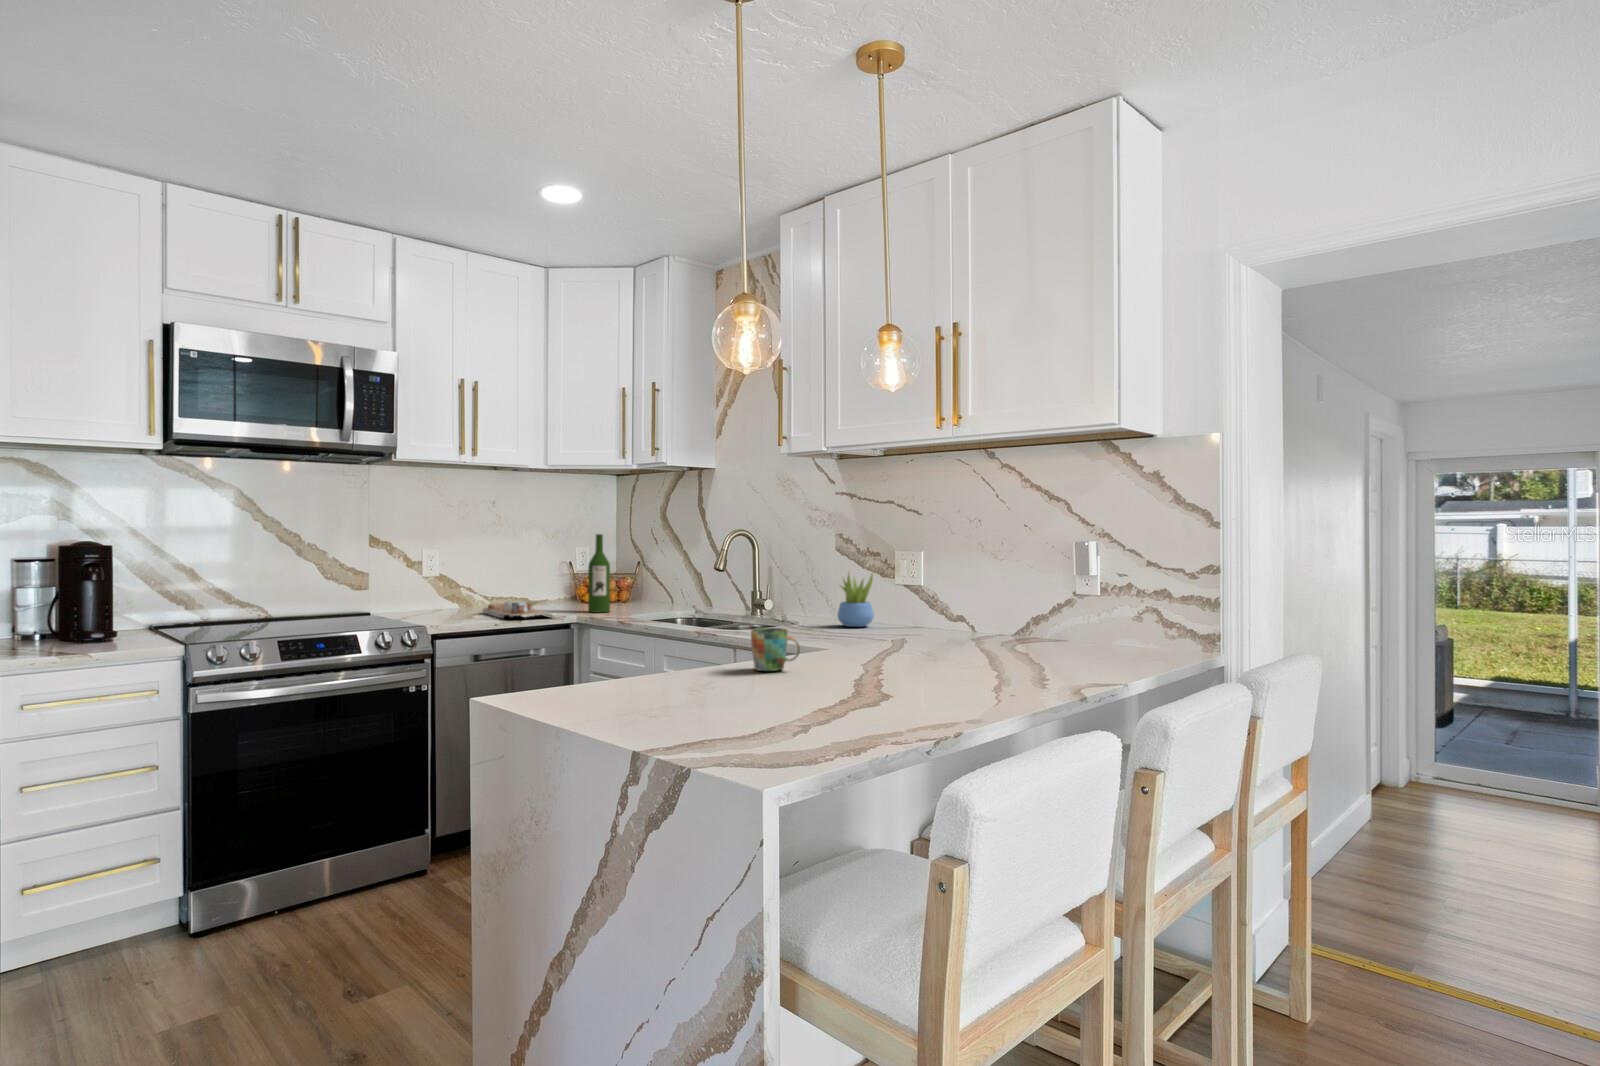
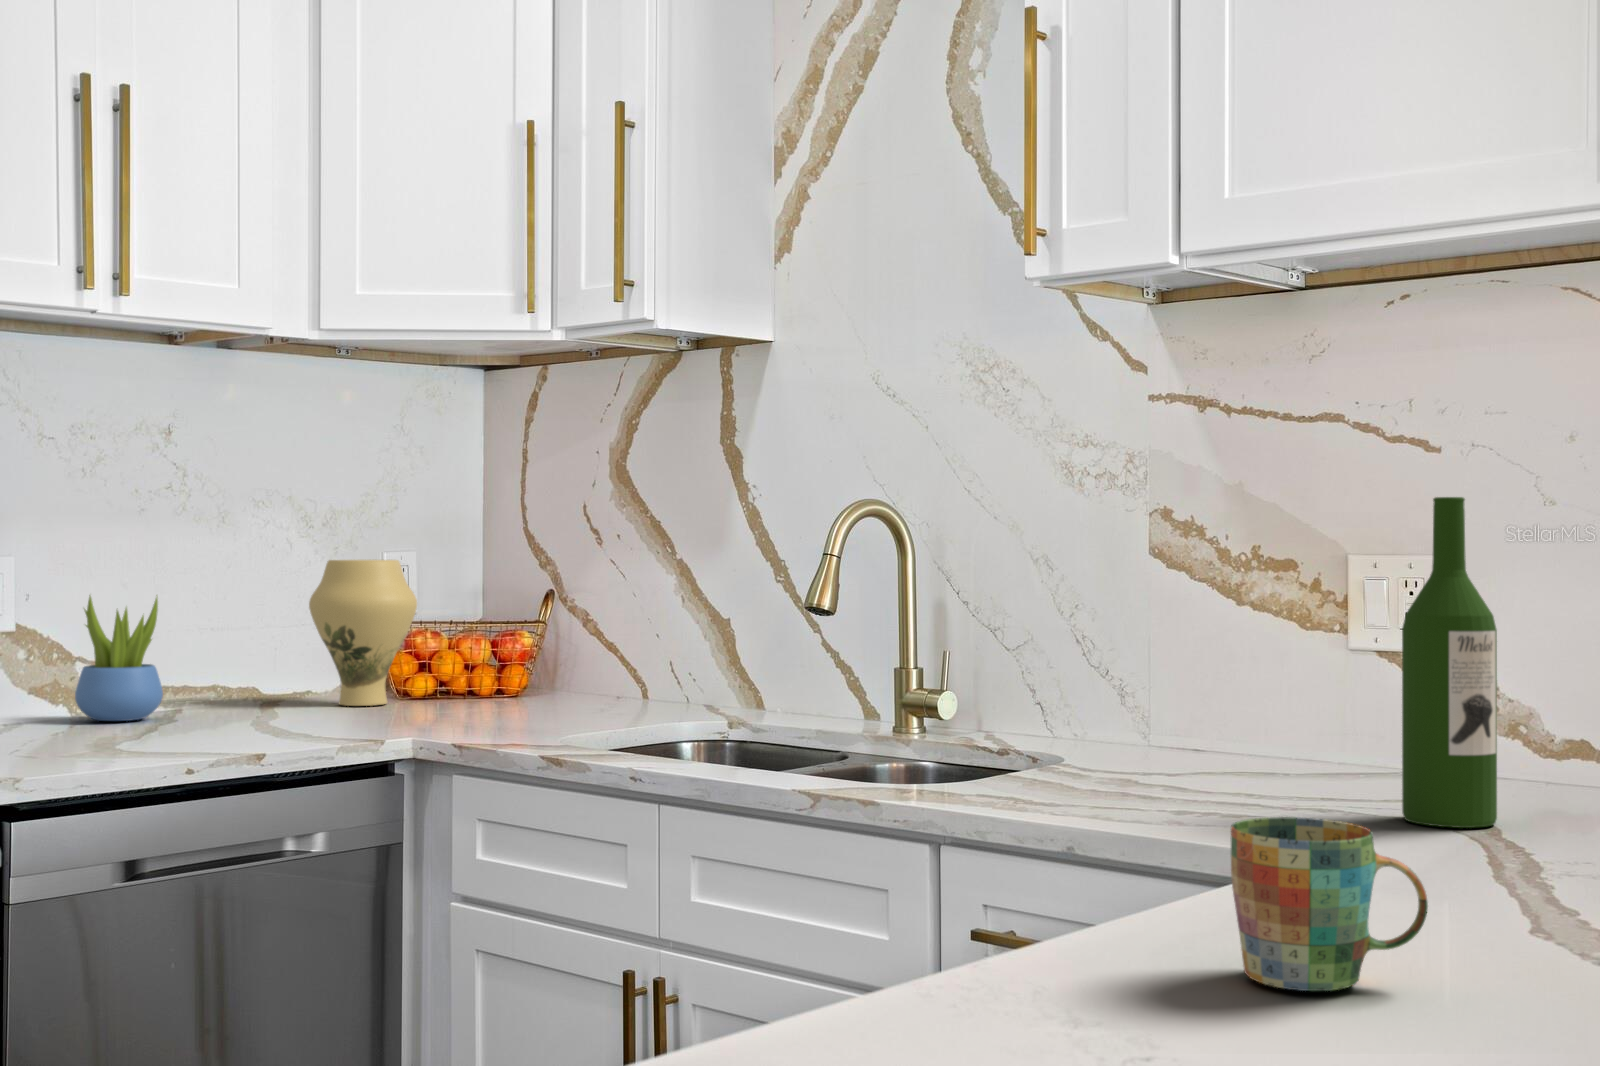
wine bottle: present [588,534,610,613] -> present [1402,497,1497,828]
vase: none [546,550,587,606] -> present [309,560,417,706]
succulent plant: present [837,574,874,627] -> present [75,595,163,721]
cutting board: present [483,600,556,618] -> none [143,697,359,750]

